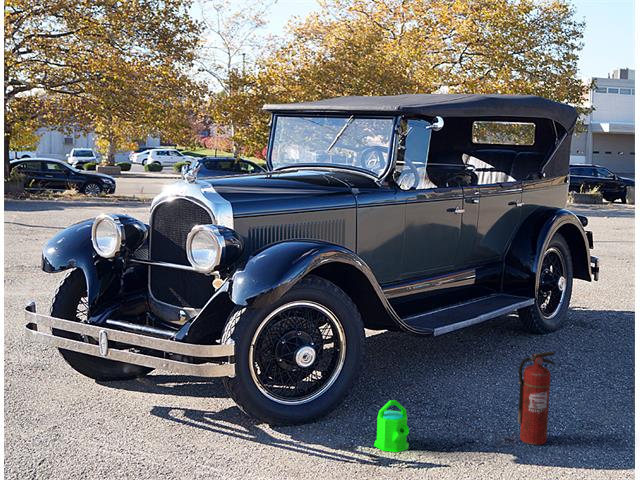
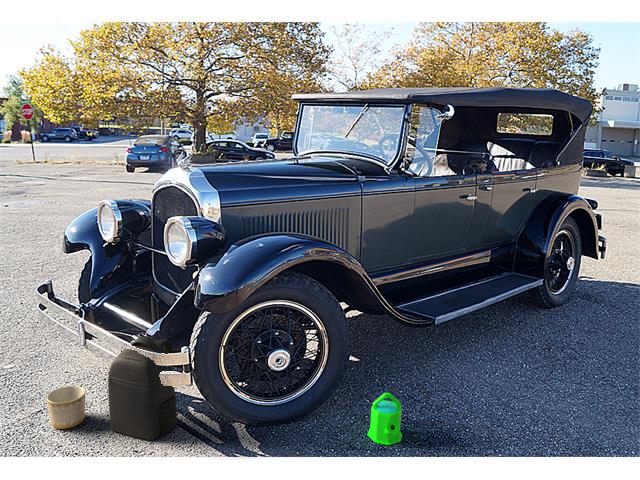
fire extinguisher: present [518,352,554,445] -> none [515,354,558,446]
backpack: none [104,355,175,462] -> present [108,337,179,440]
planter: none [32,415,73,459] -> present [46,386,85,429]

